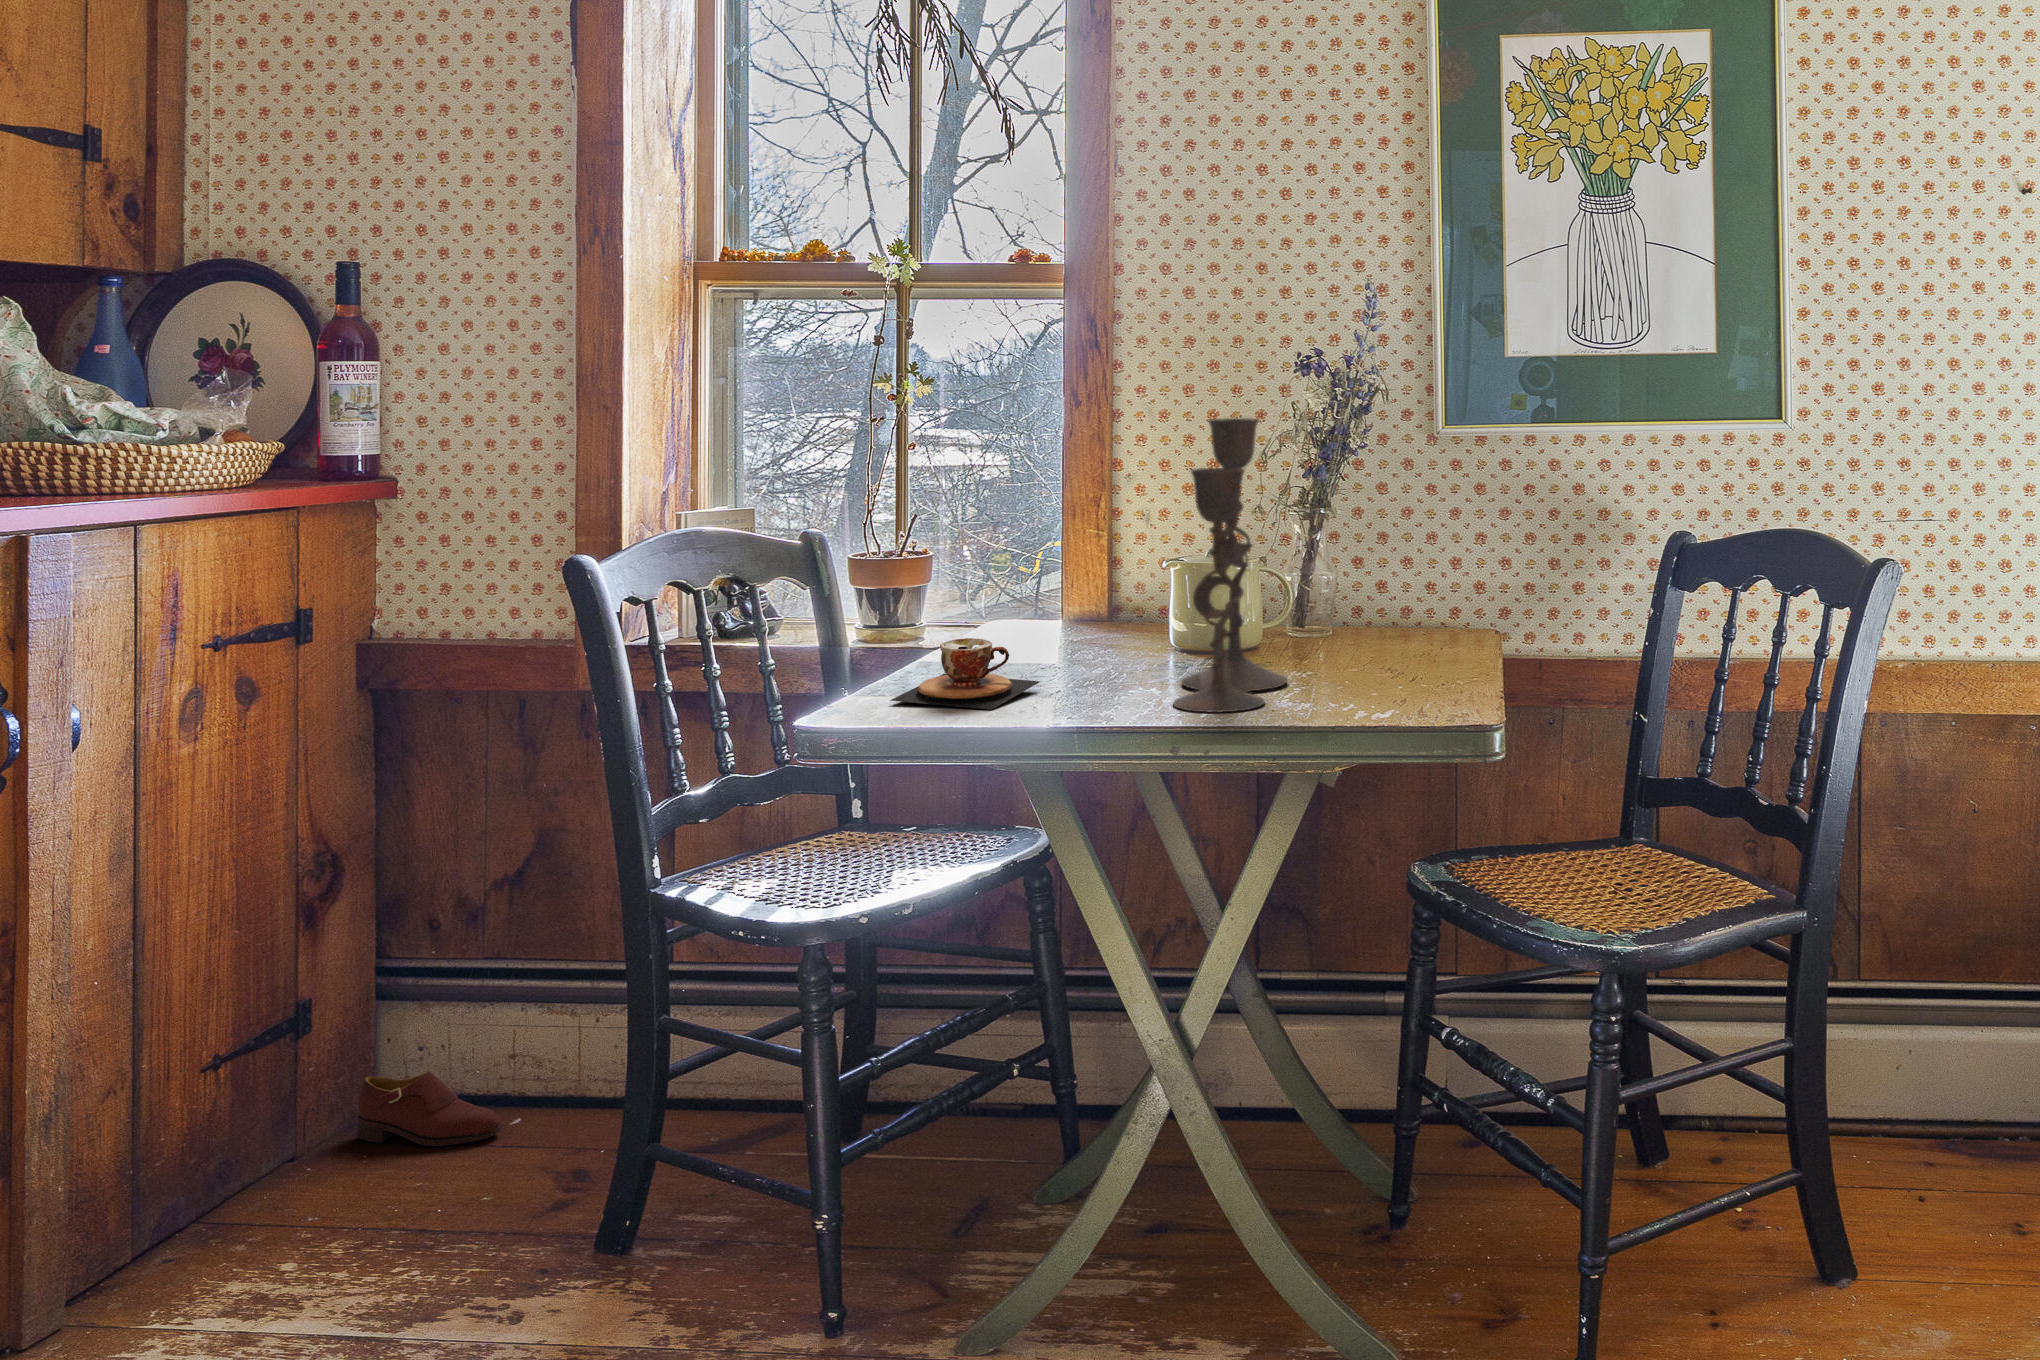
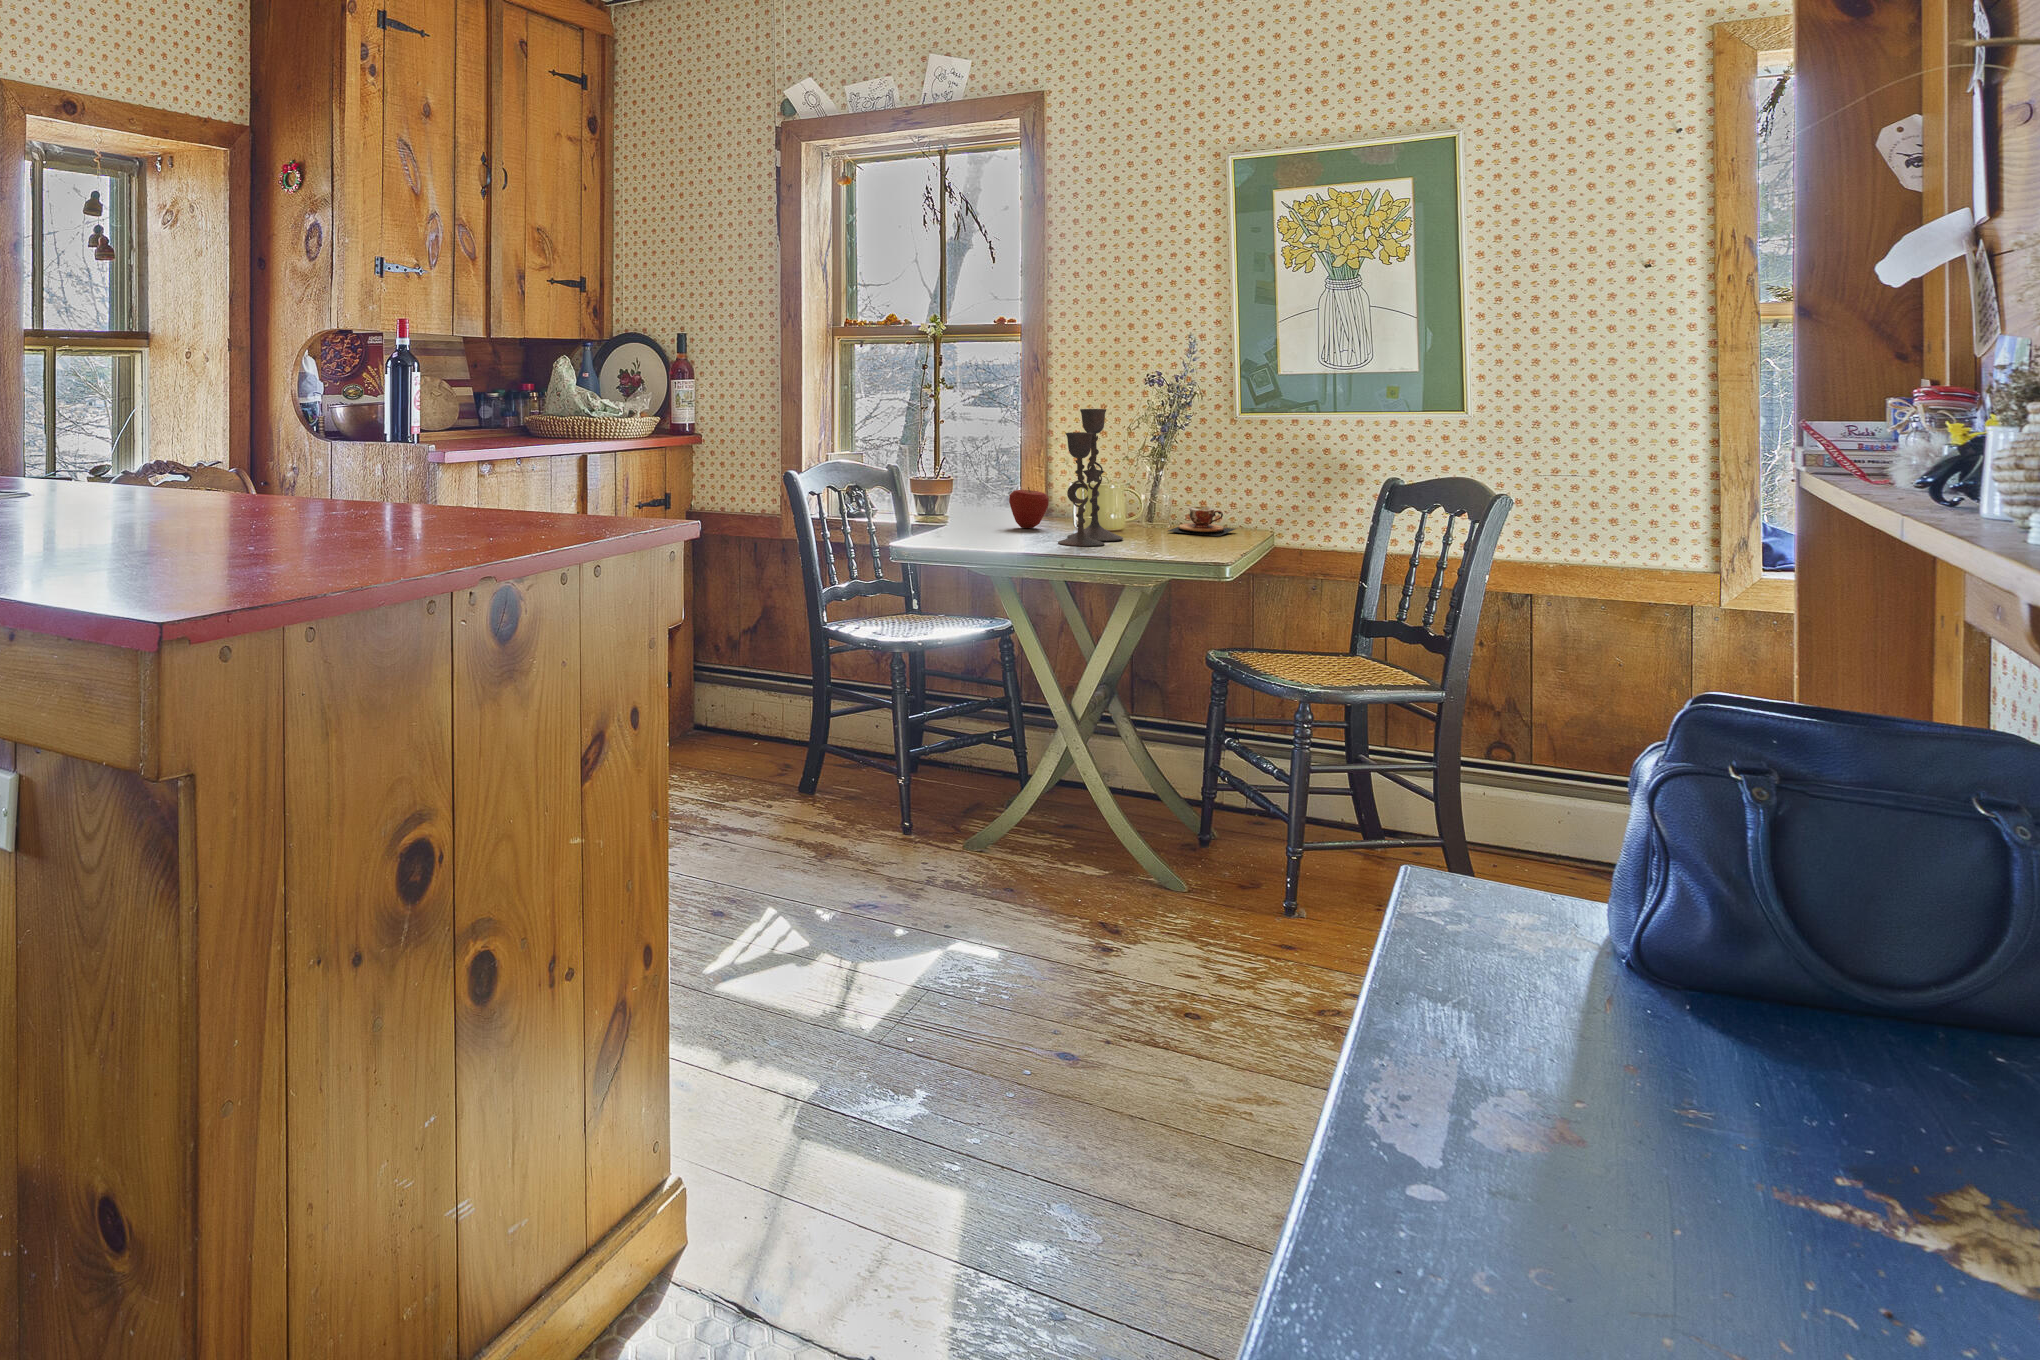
apple: none [1055,577,1131,661] -> present [1009,487,1049,528]
teacup: present [890,638,1040,709] -> present [1168,507,1235,536]
shoe: present [356,1071,502,1146] -> none [692,707,753,740]

